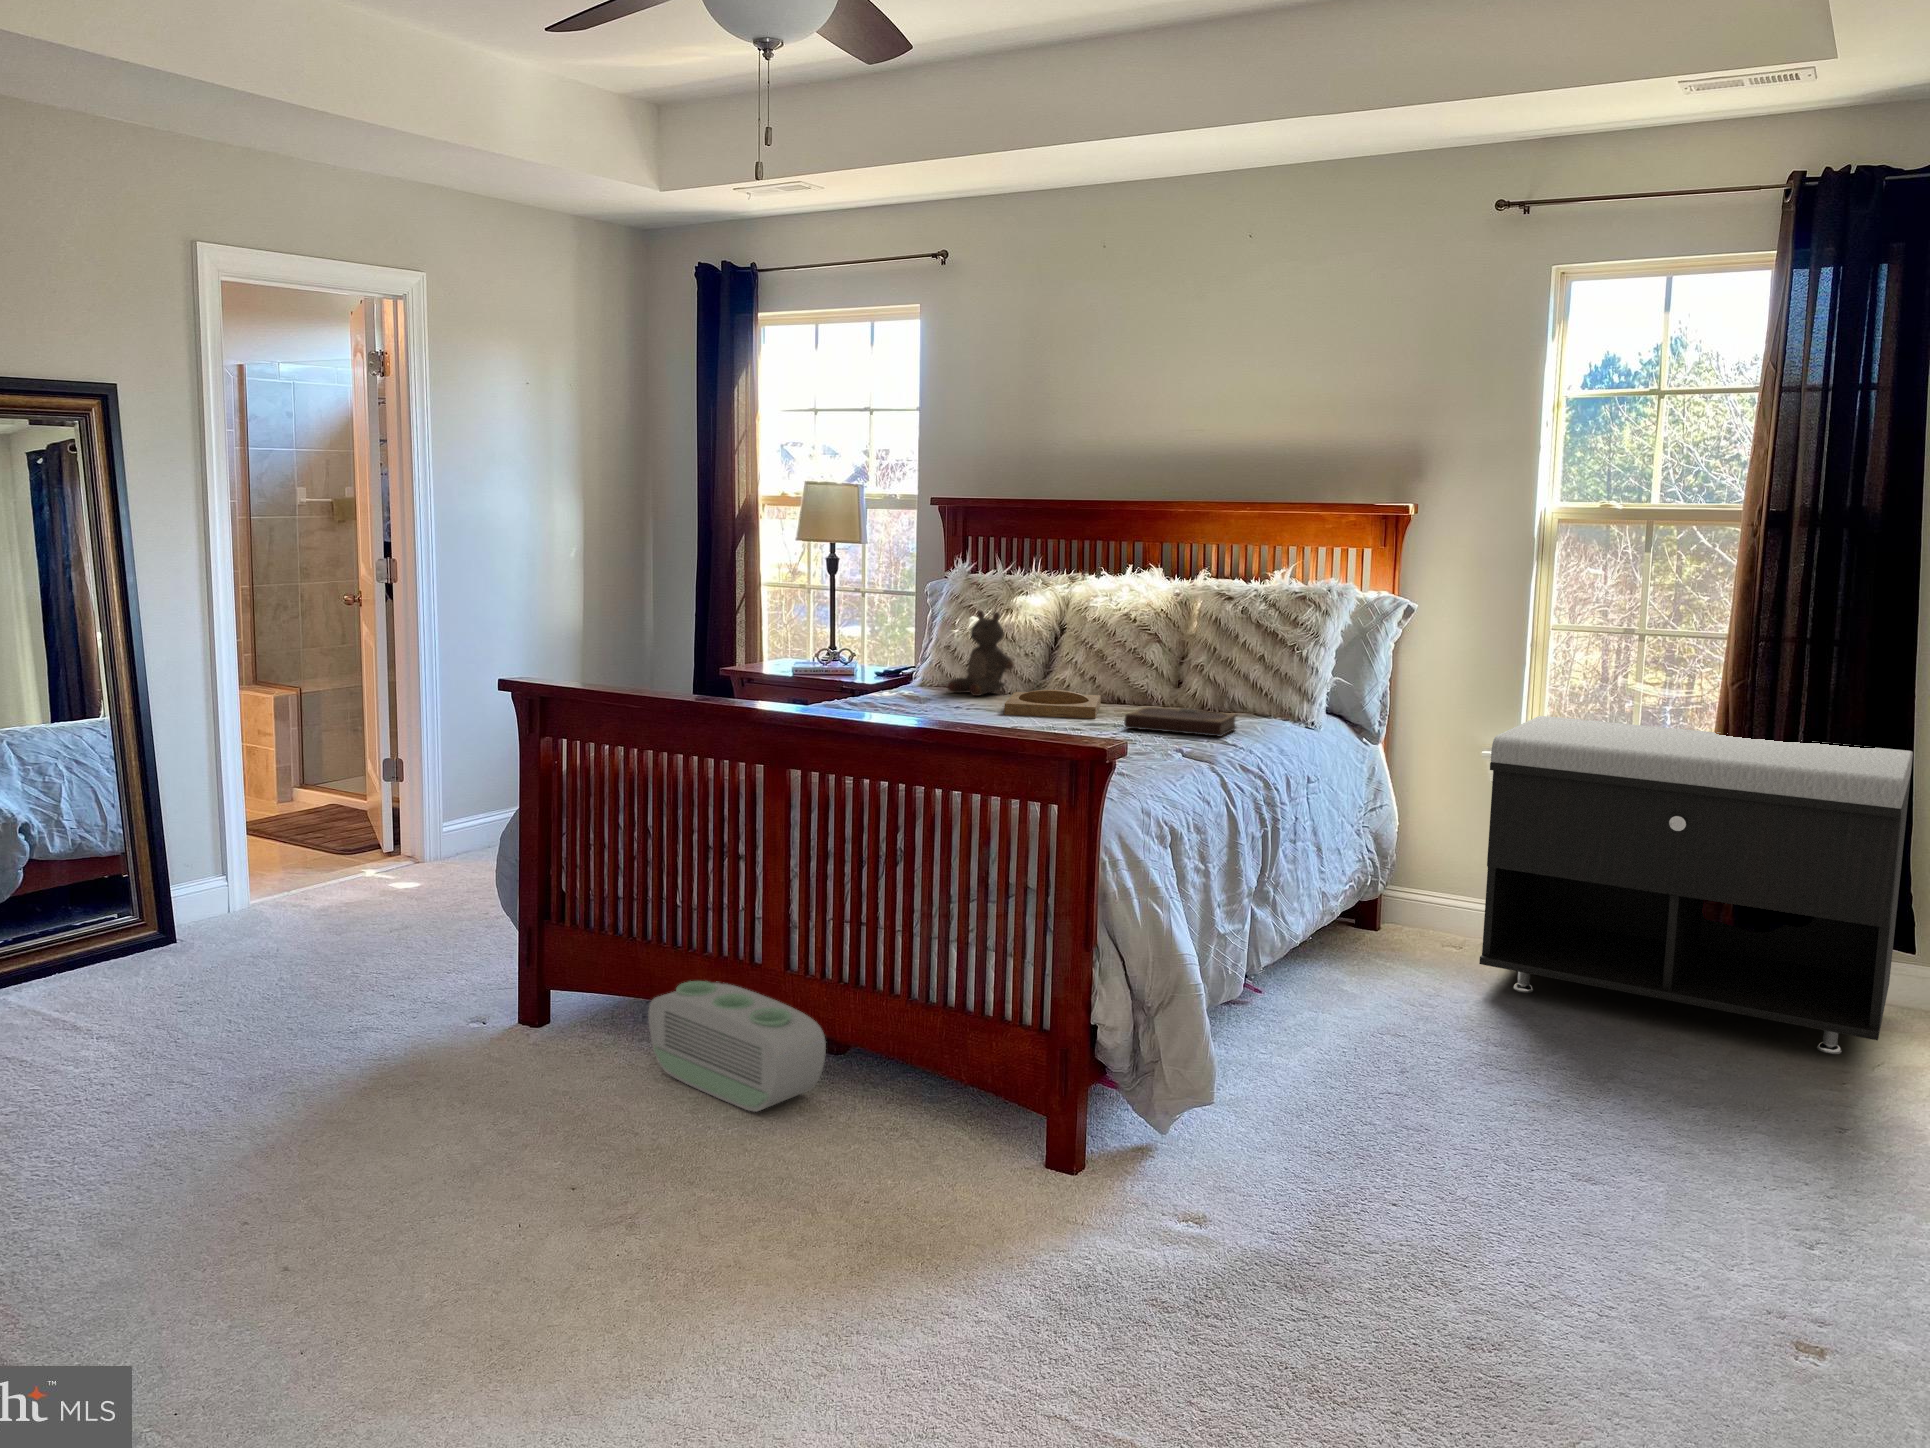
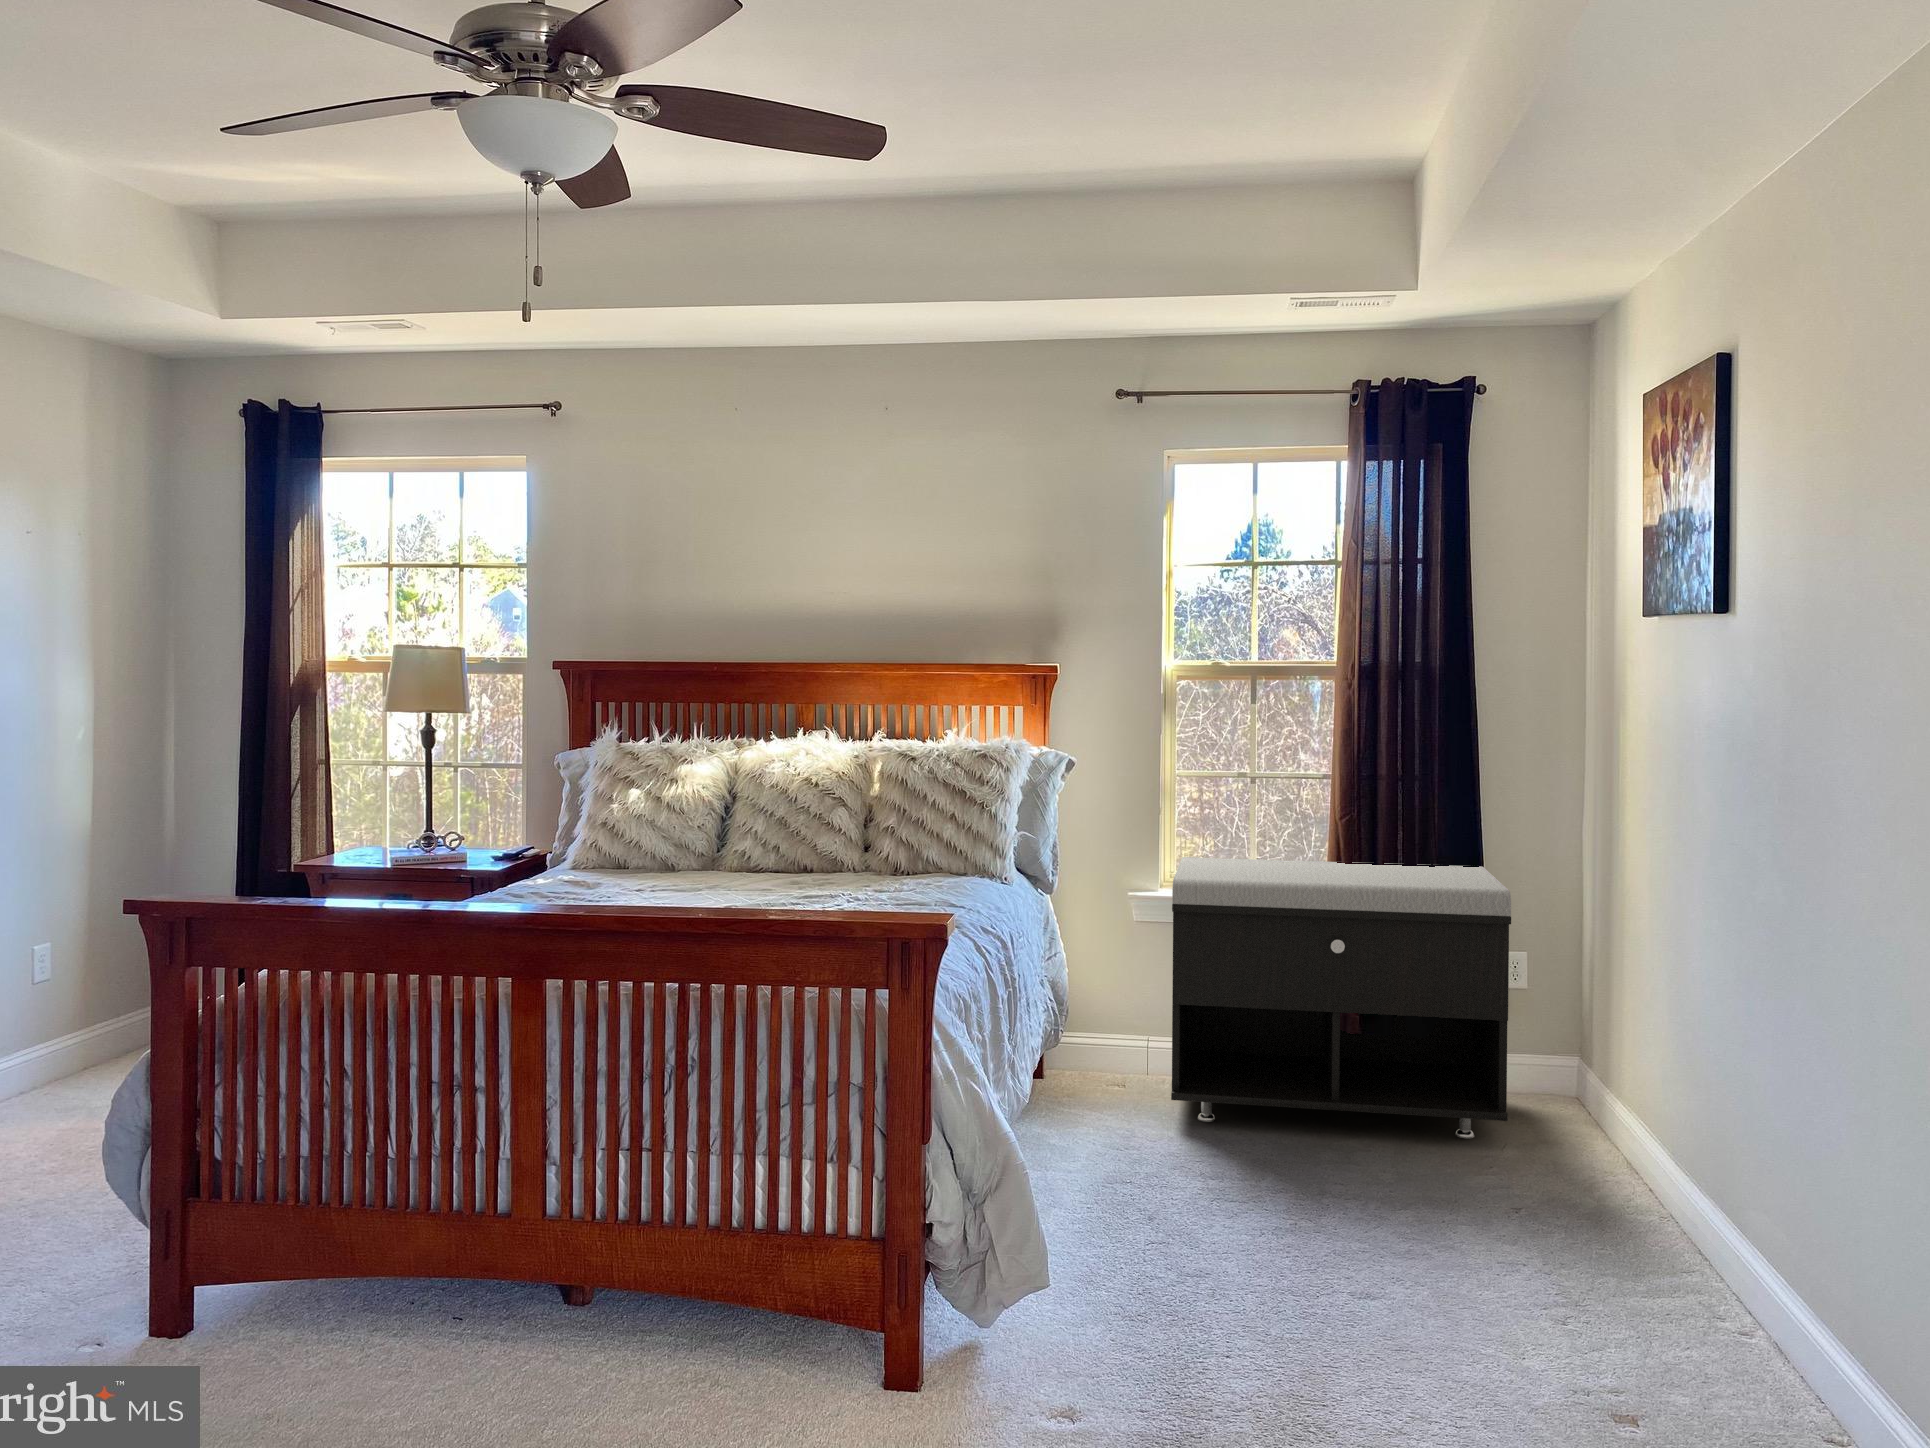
stuffed bear: present [947,611,1014,696] -> none [615,782,689,876]
tray: present [1004,690,1101,719] -> none [702,863,806,893]
notebook: present [1124,706,1237,737] -> none [852,873,956,899]
air purifier: present [648,981,826,1111] -> none [352,1246,601,1400]

